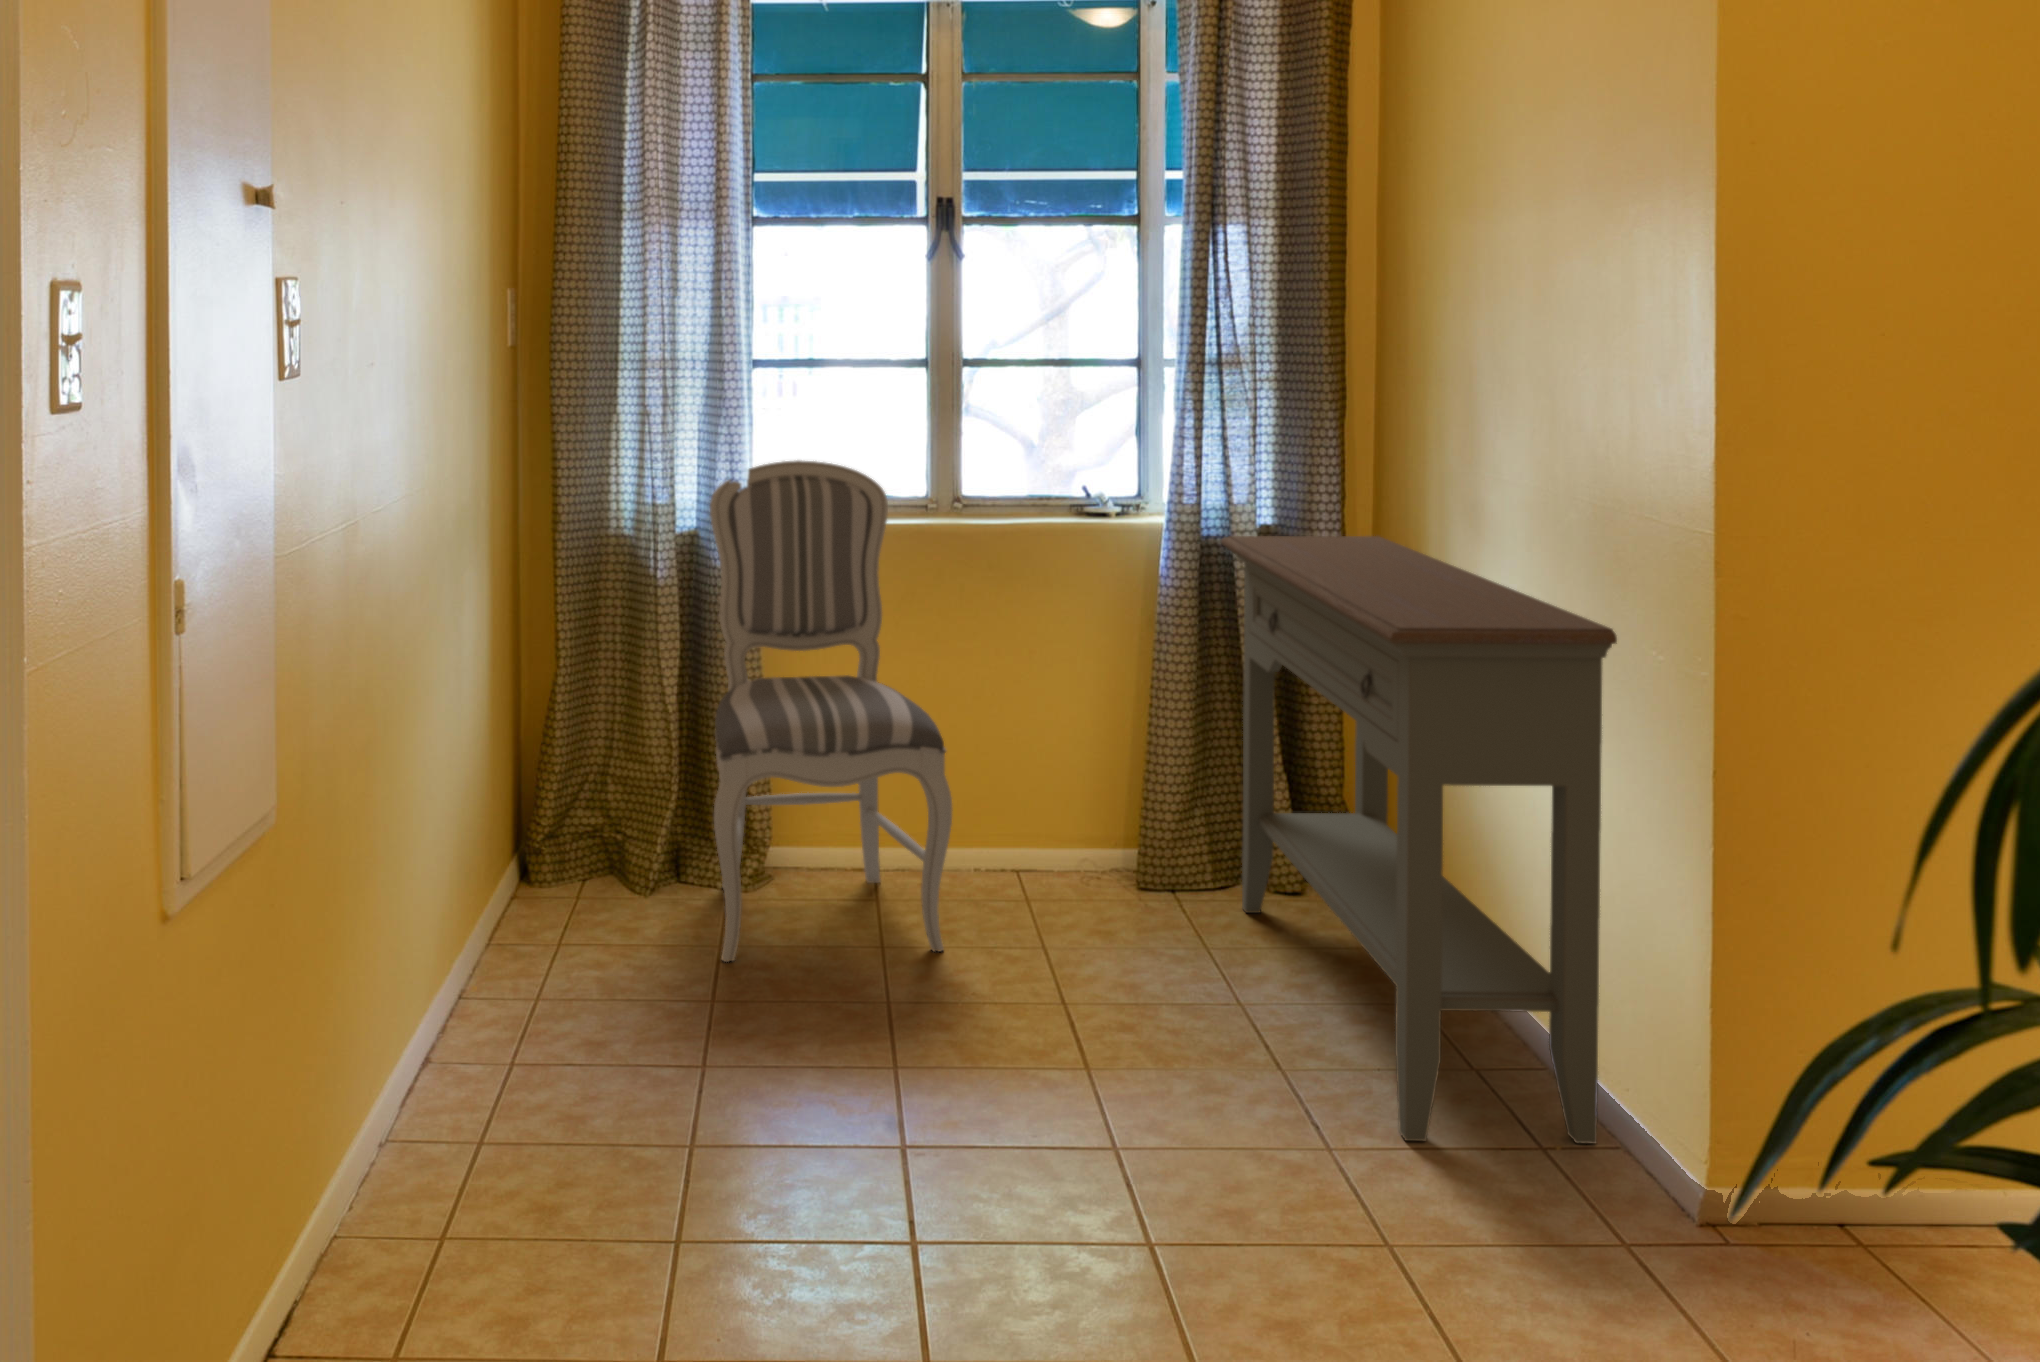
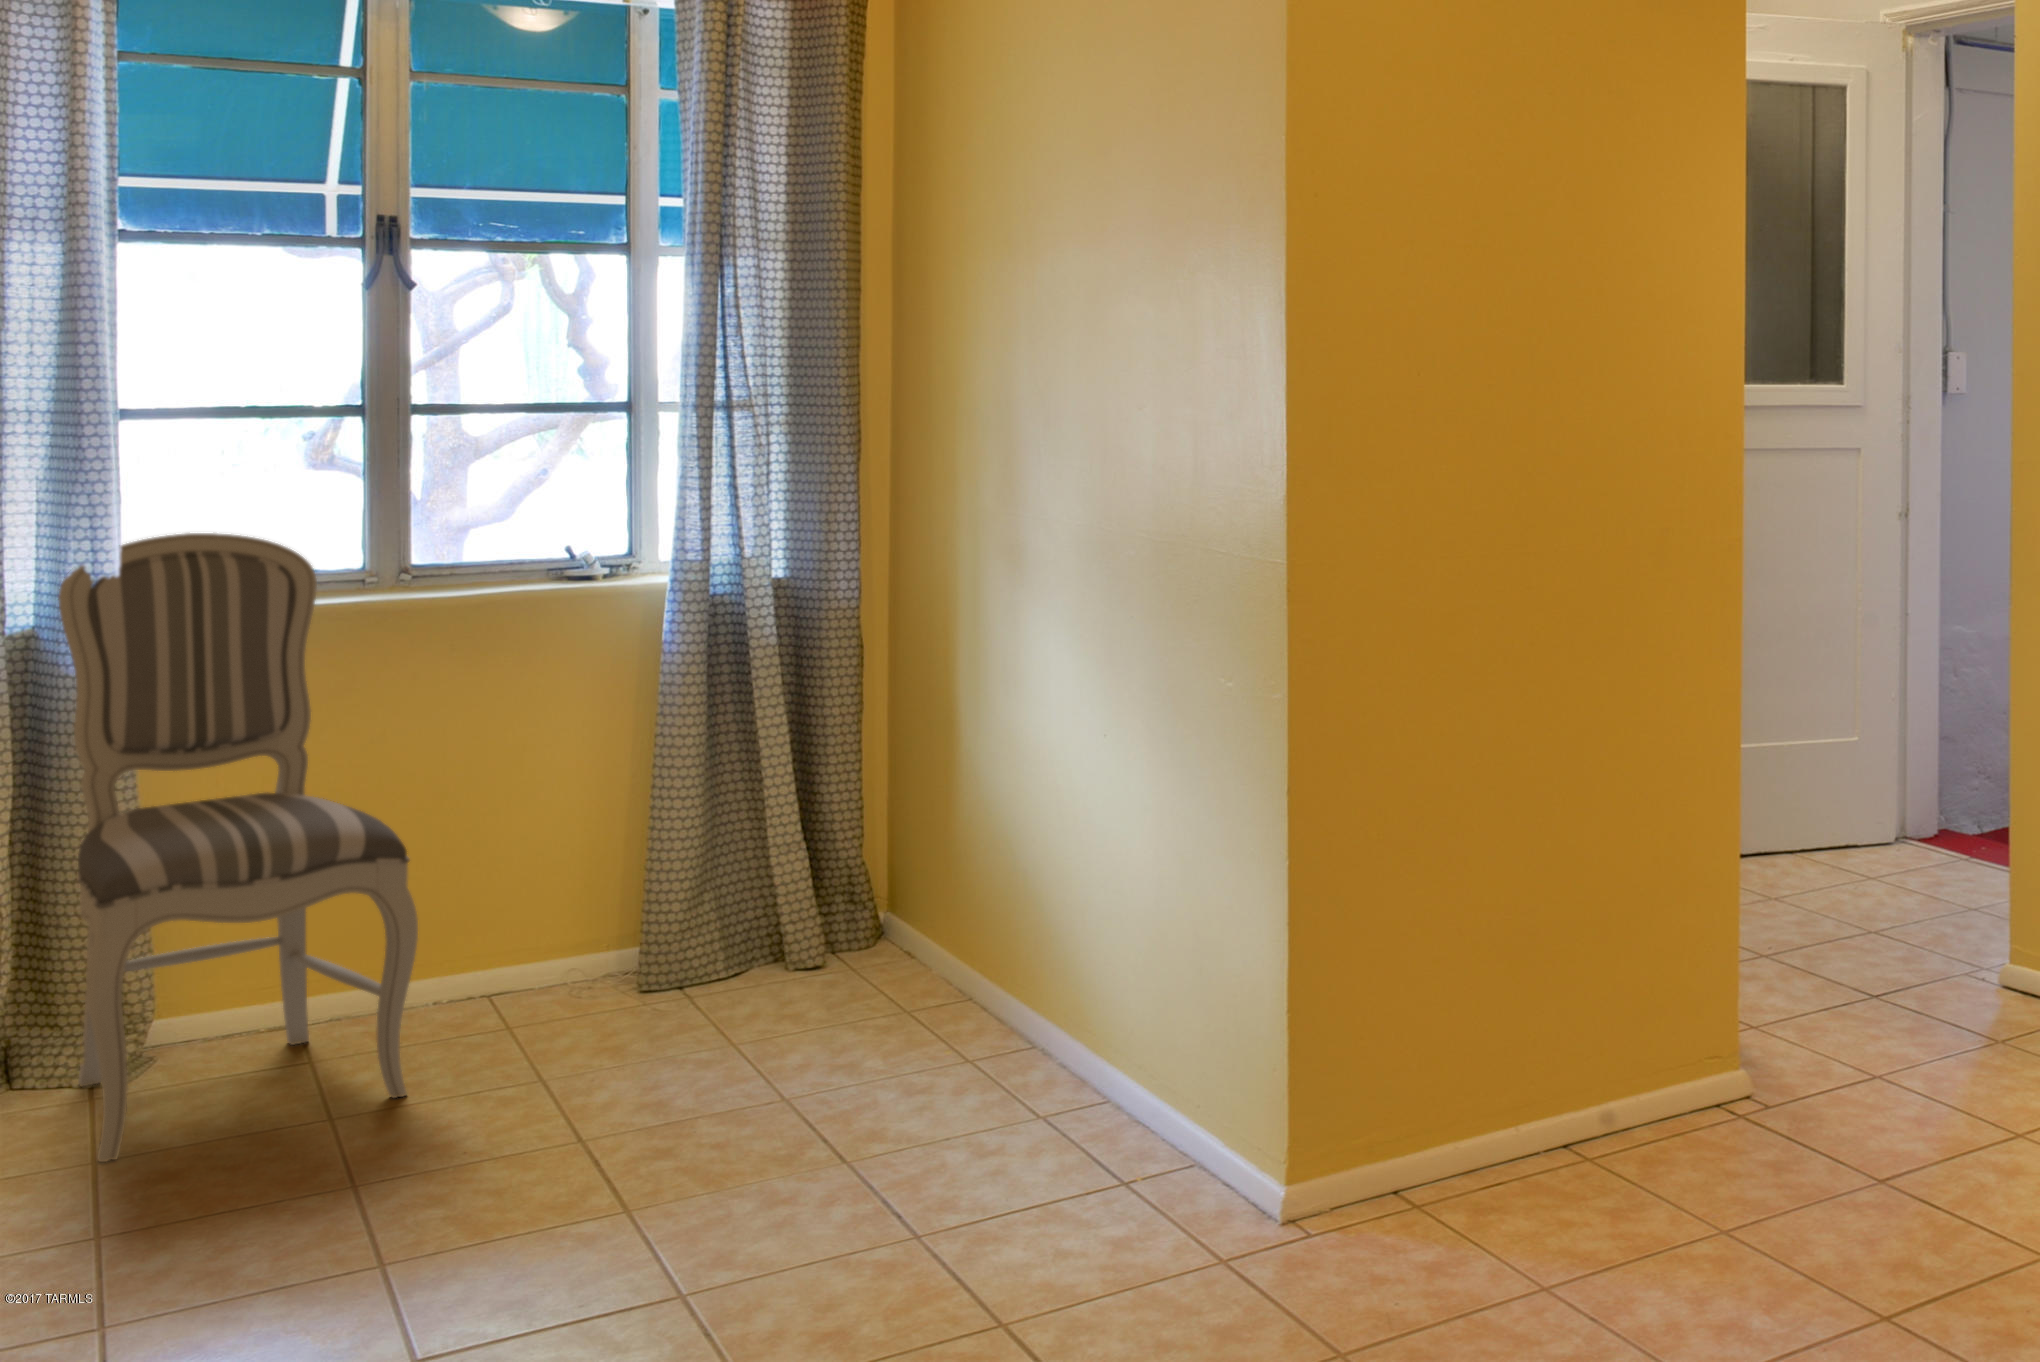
console table: present [1221,536,1617,1144] -> none [731,582,1124,1159]

